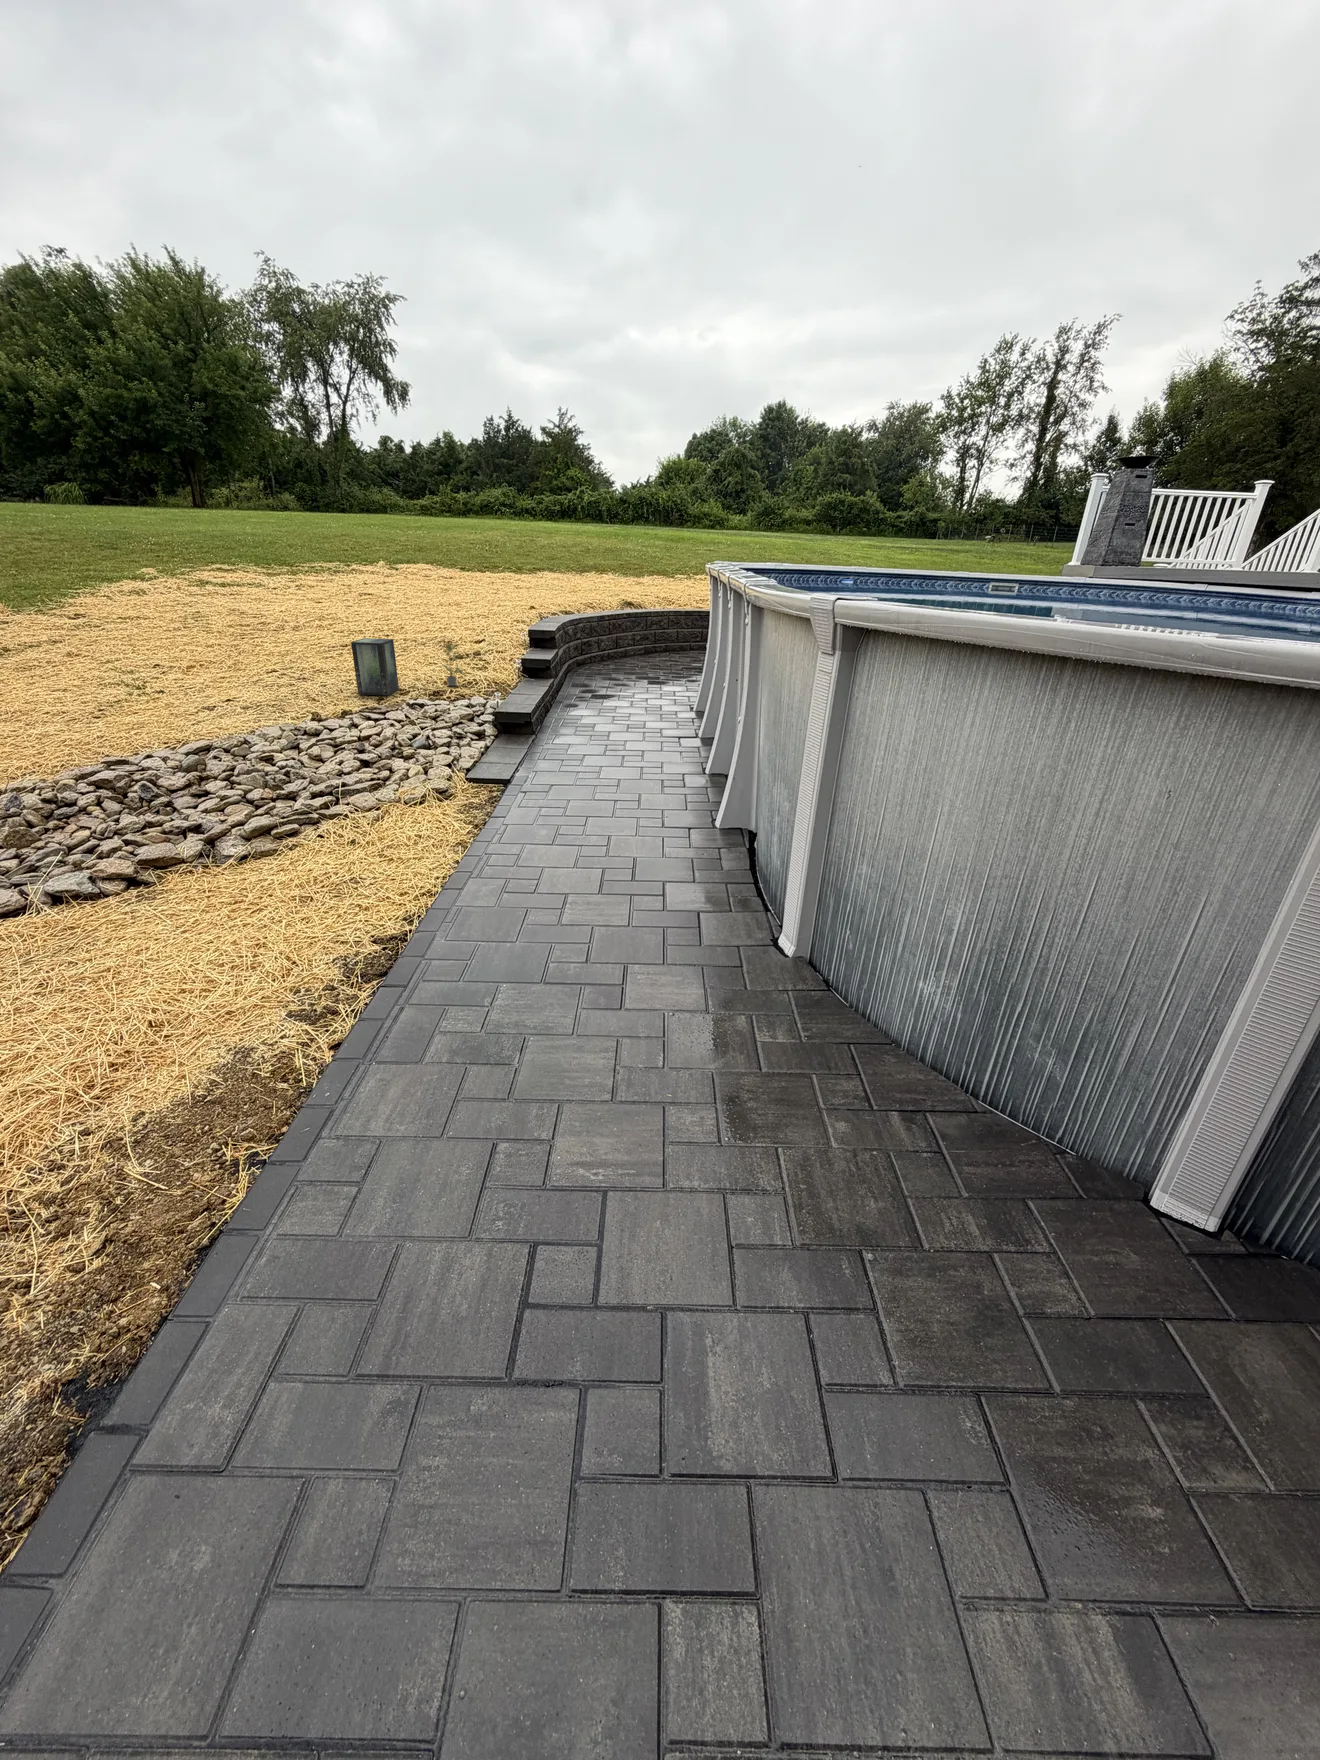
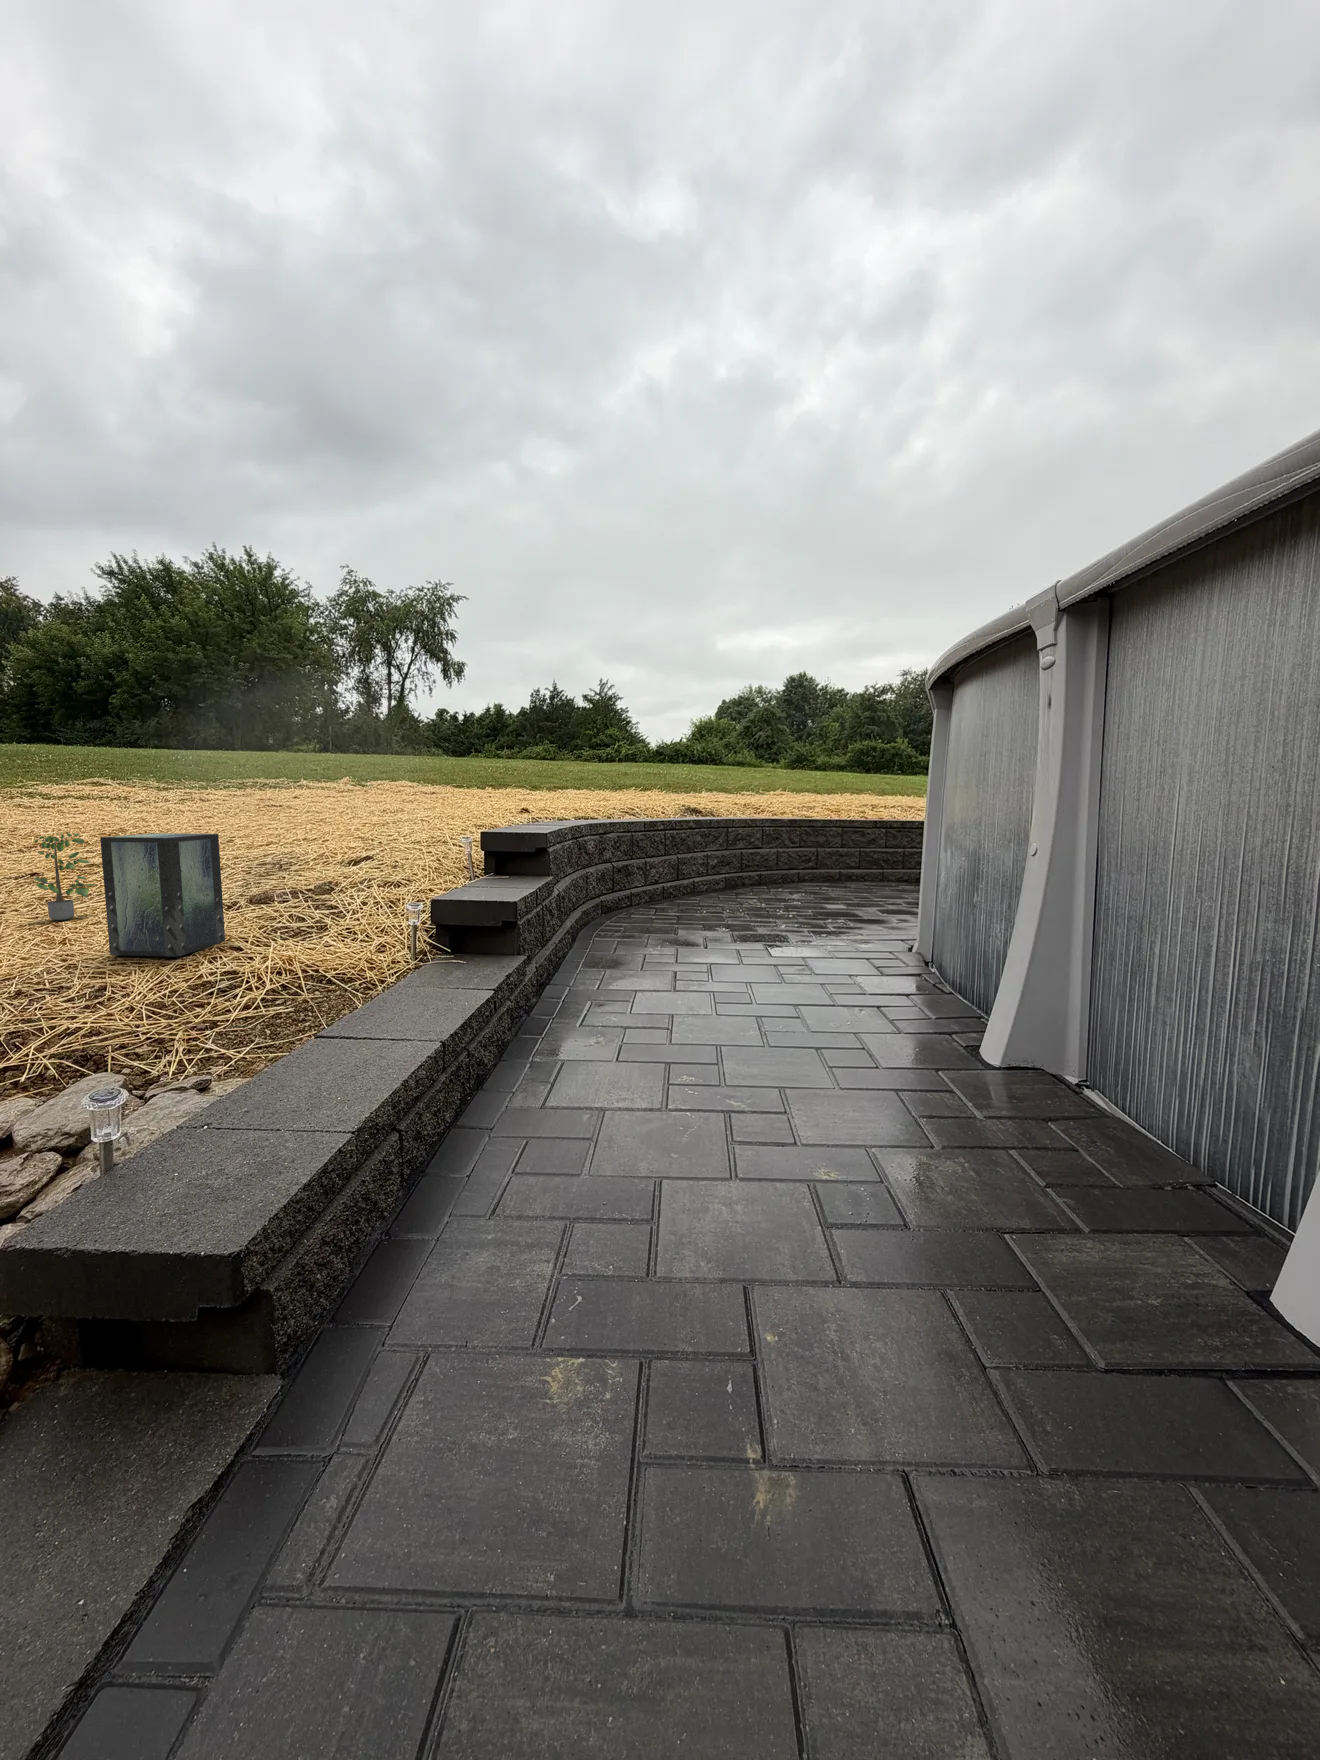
potted plant: present [444,643,463,686] -> present [33,833,97,920]

